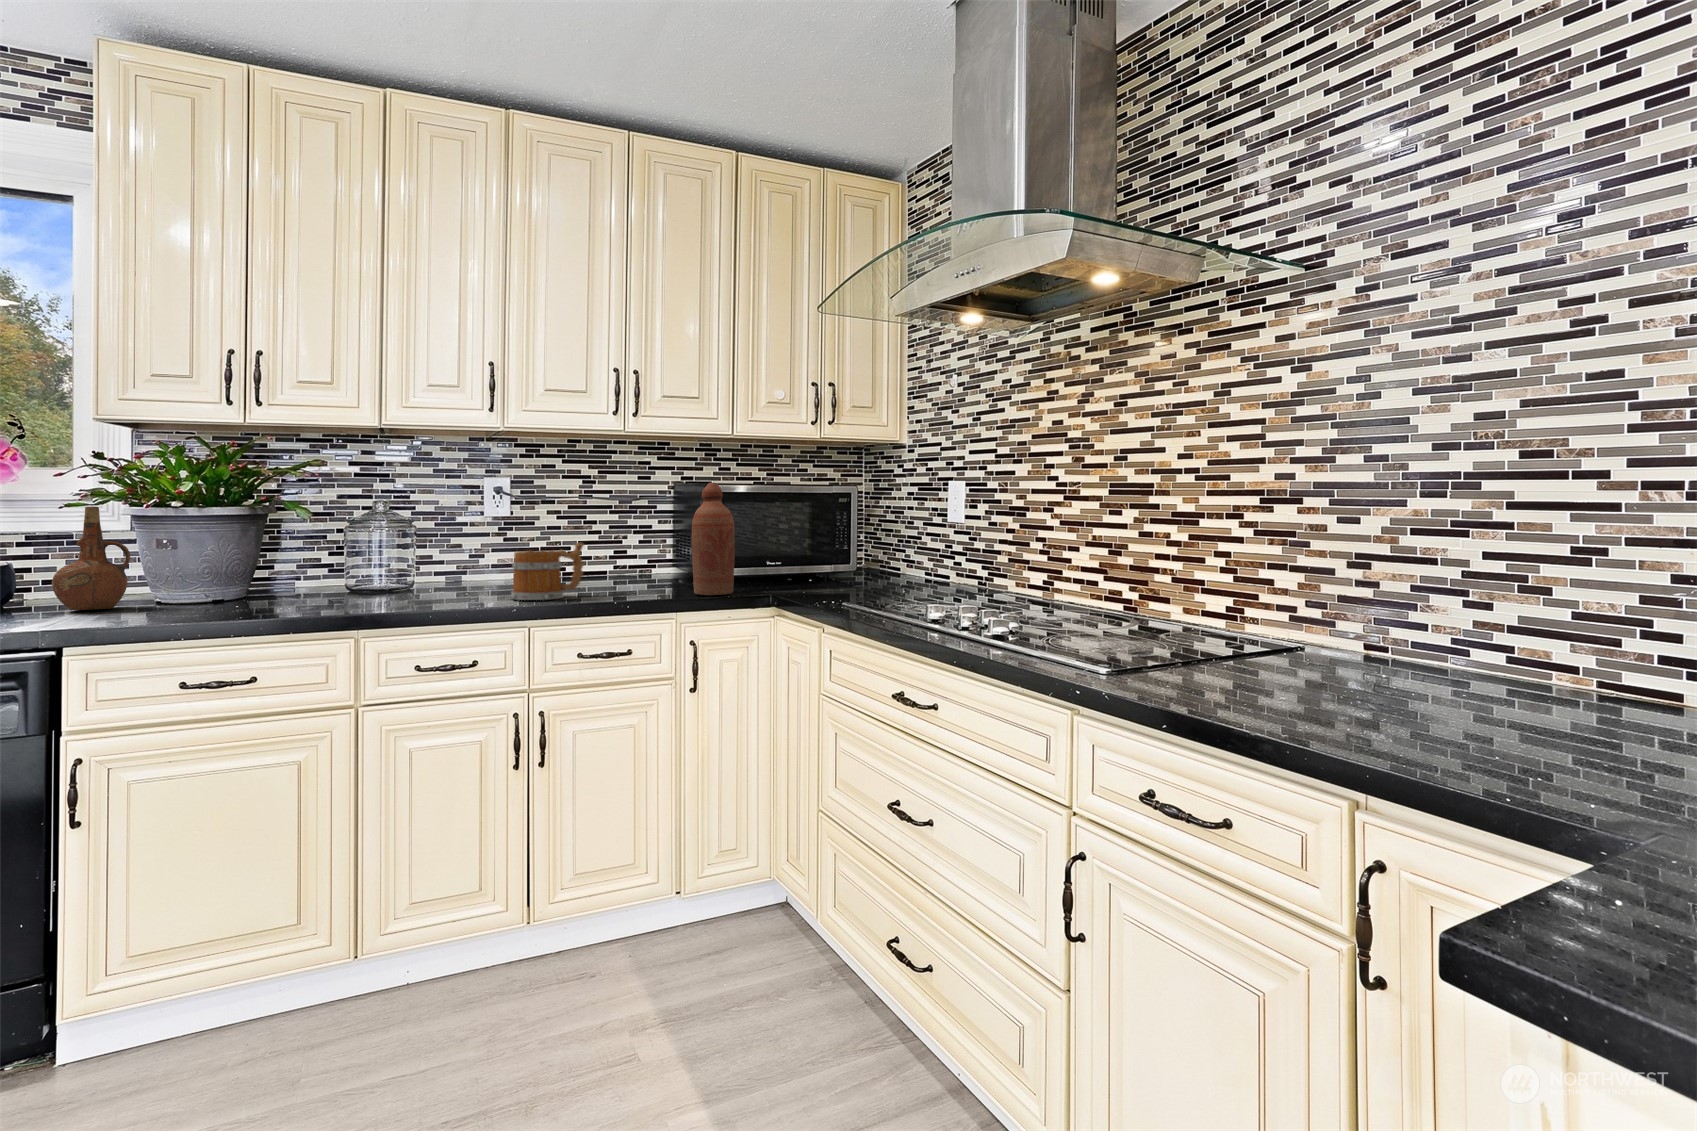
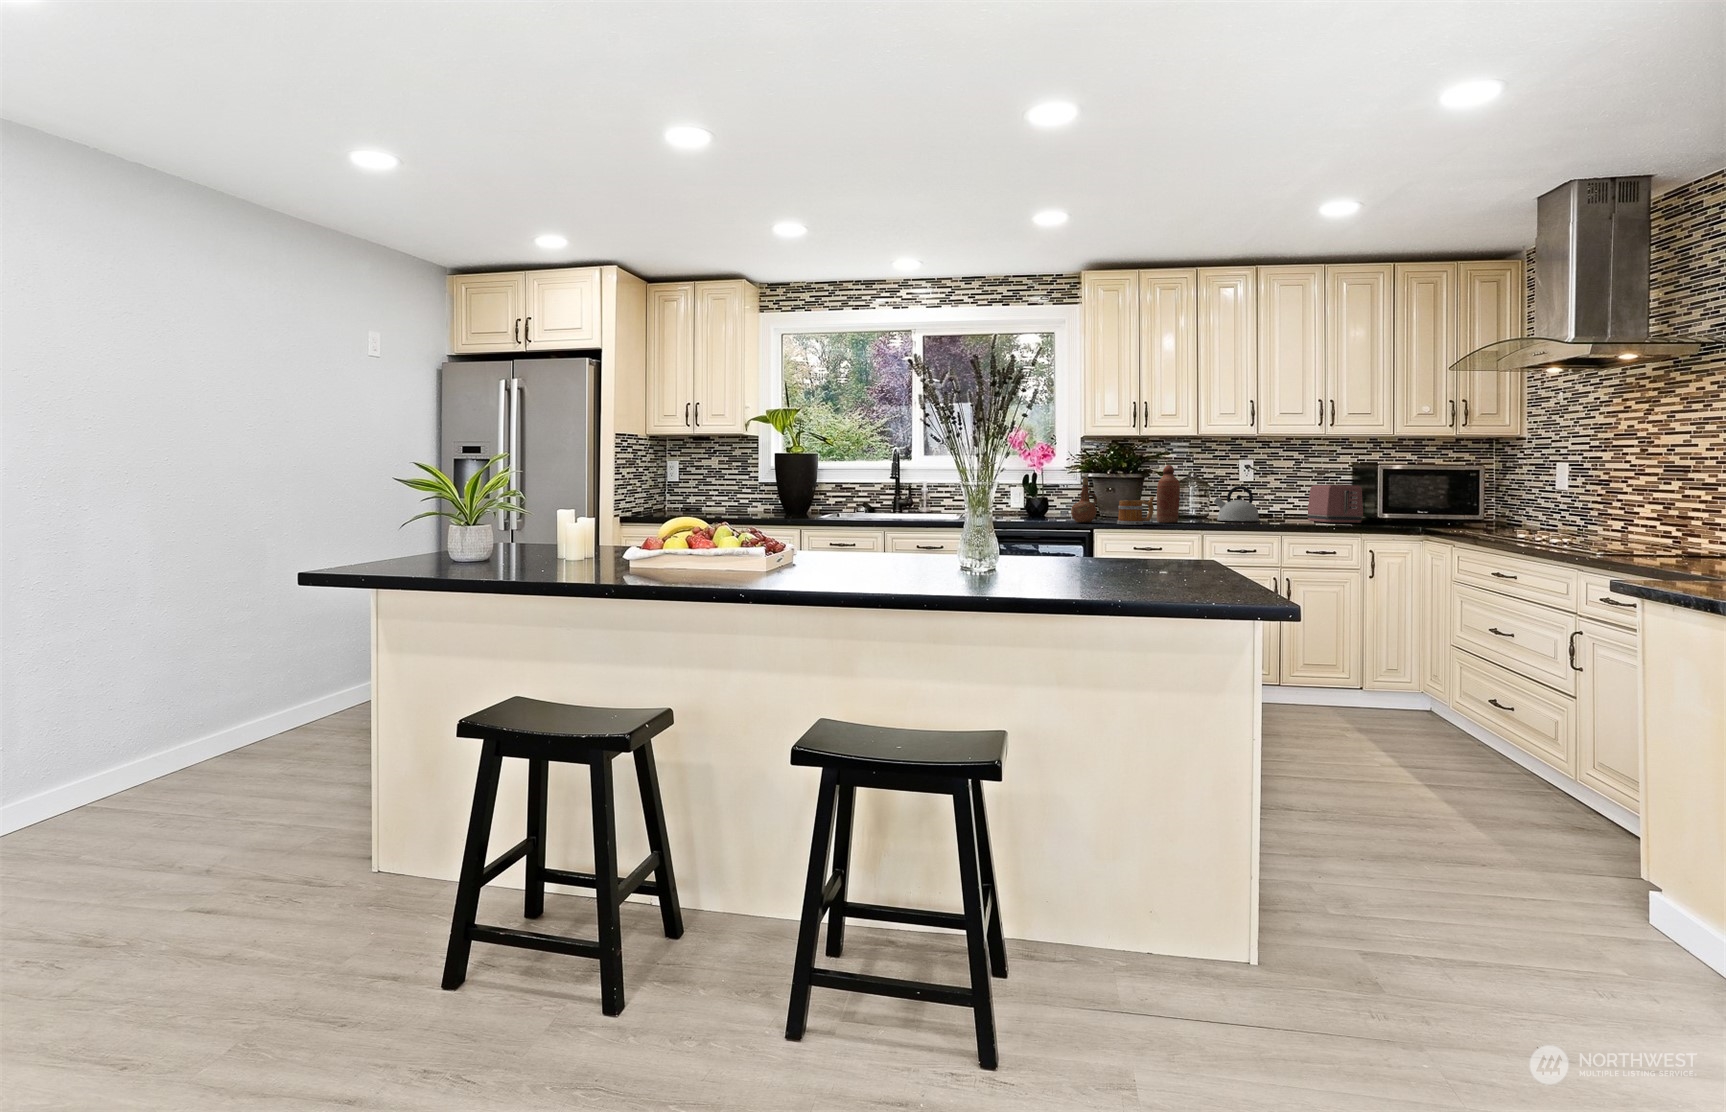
bottle: present [692,482,735,595] -> present [1157,465,1180,523]
toaster: none [607,518,688,584] -> present [1307,485,1363,523]
kettle: none [429,521,518,588] -> present [1214,486,1259,521]
mug: present [511,543,584,600] -> present [1117,497,1154,525]

